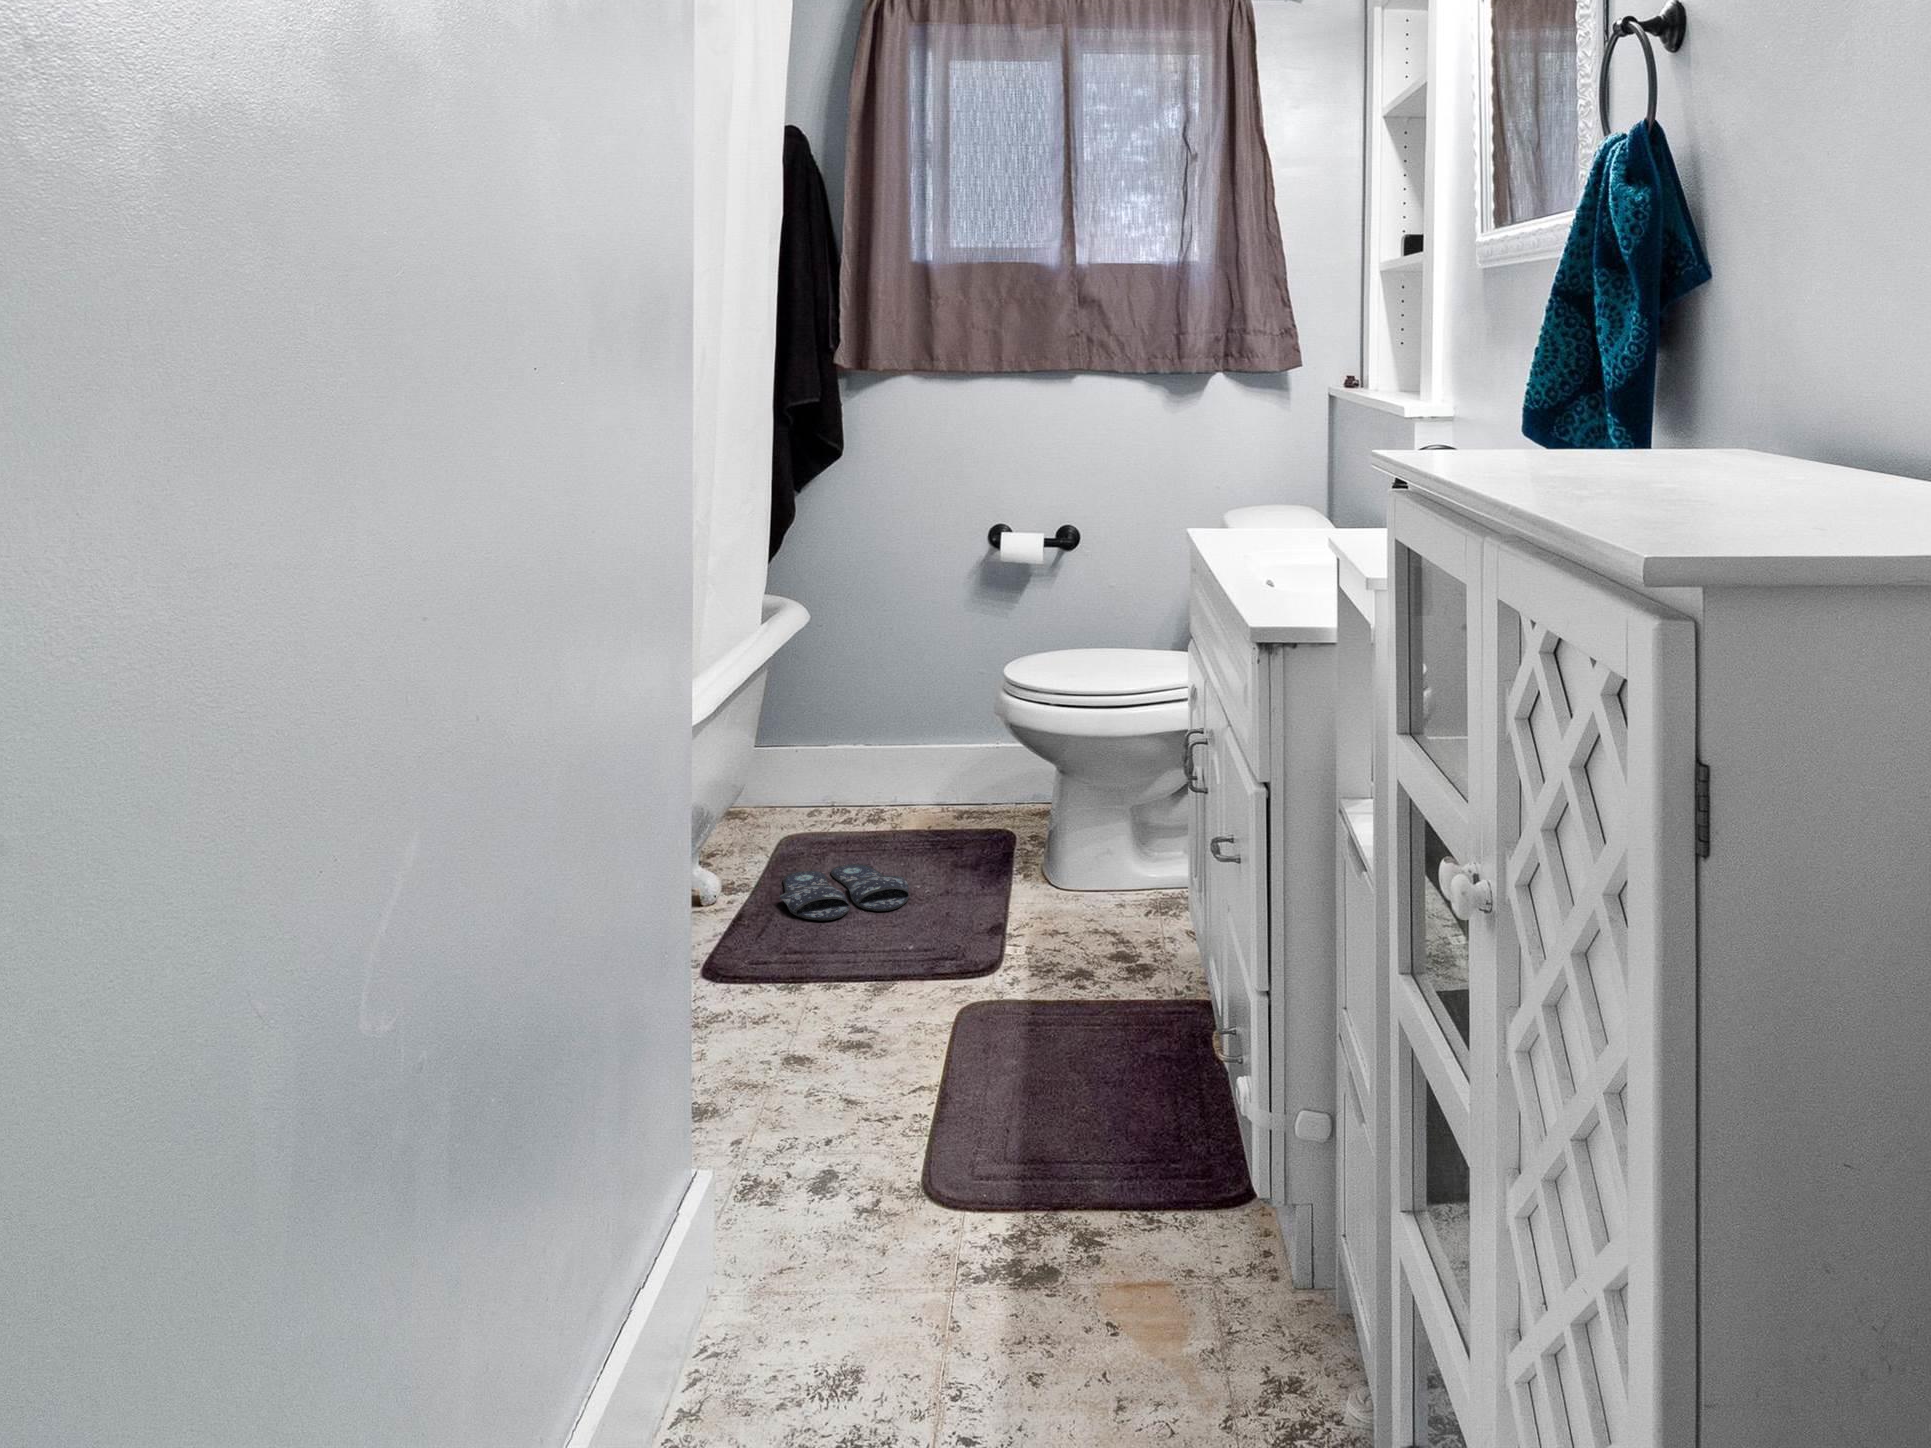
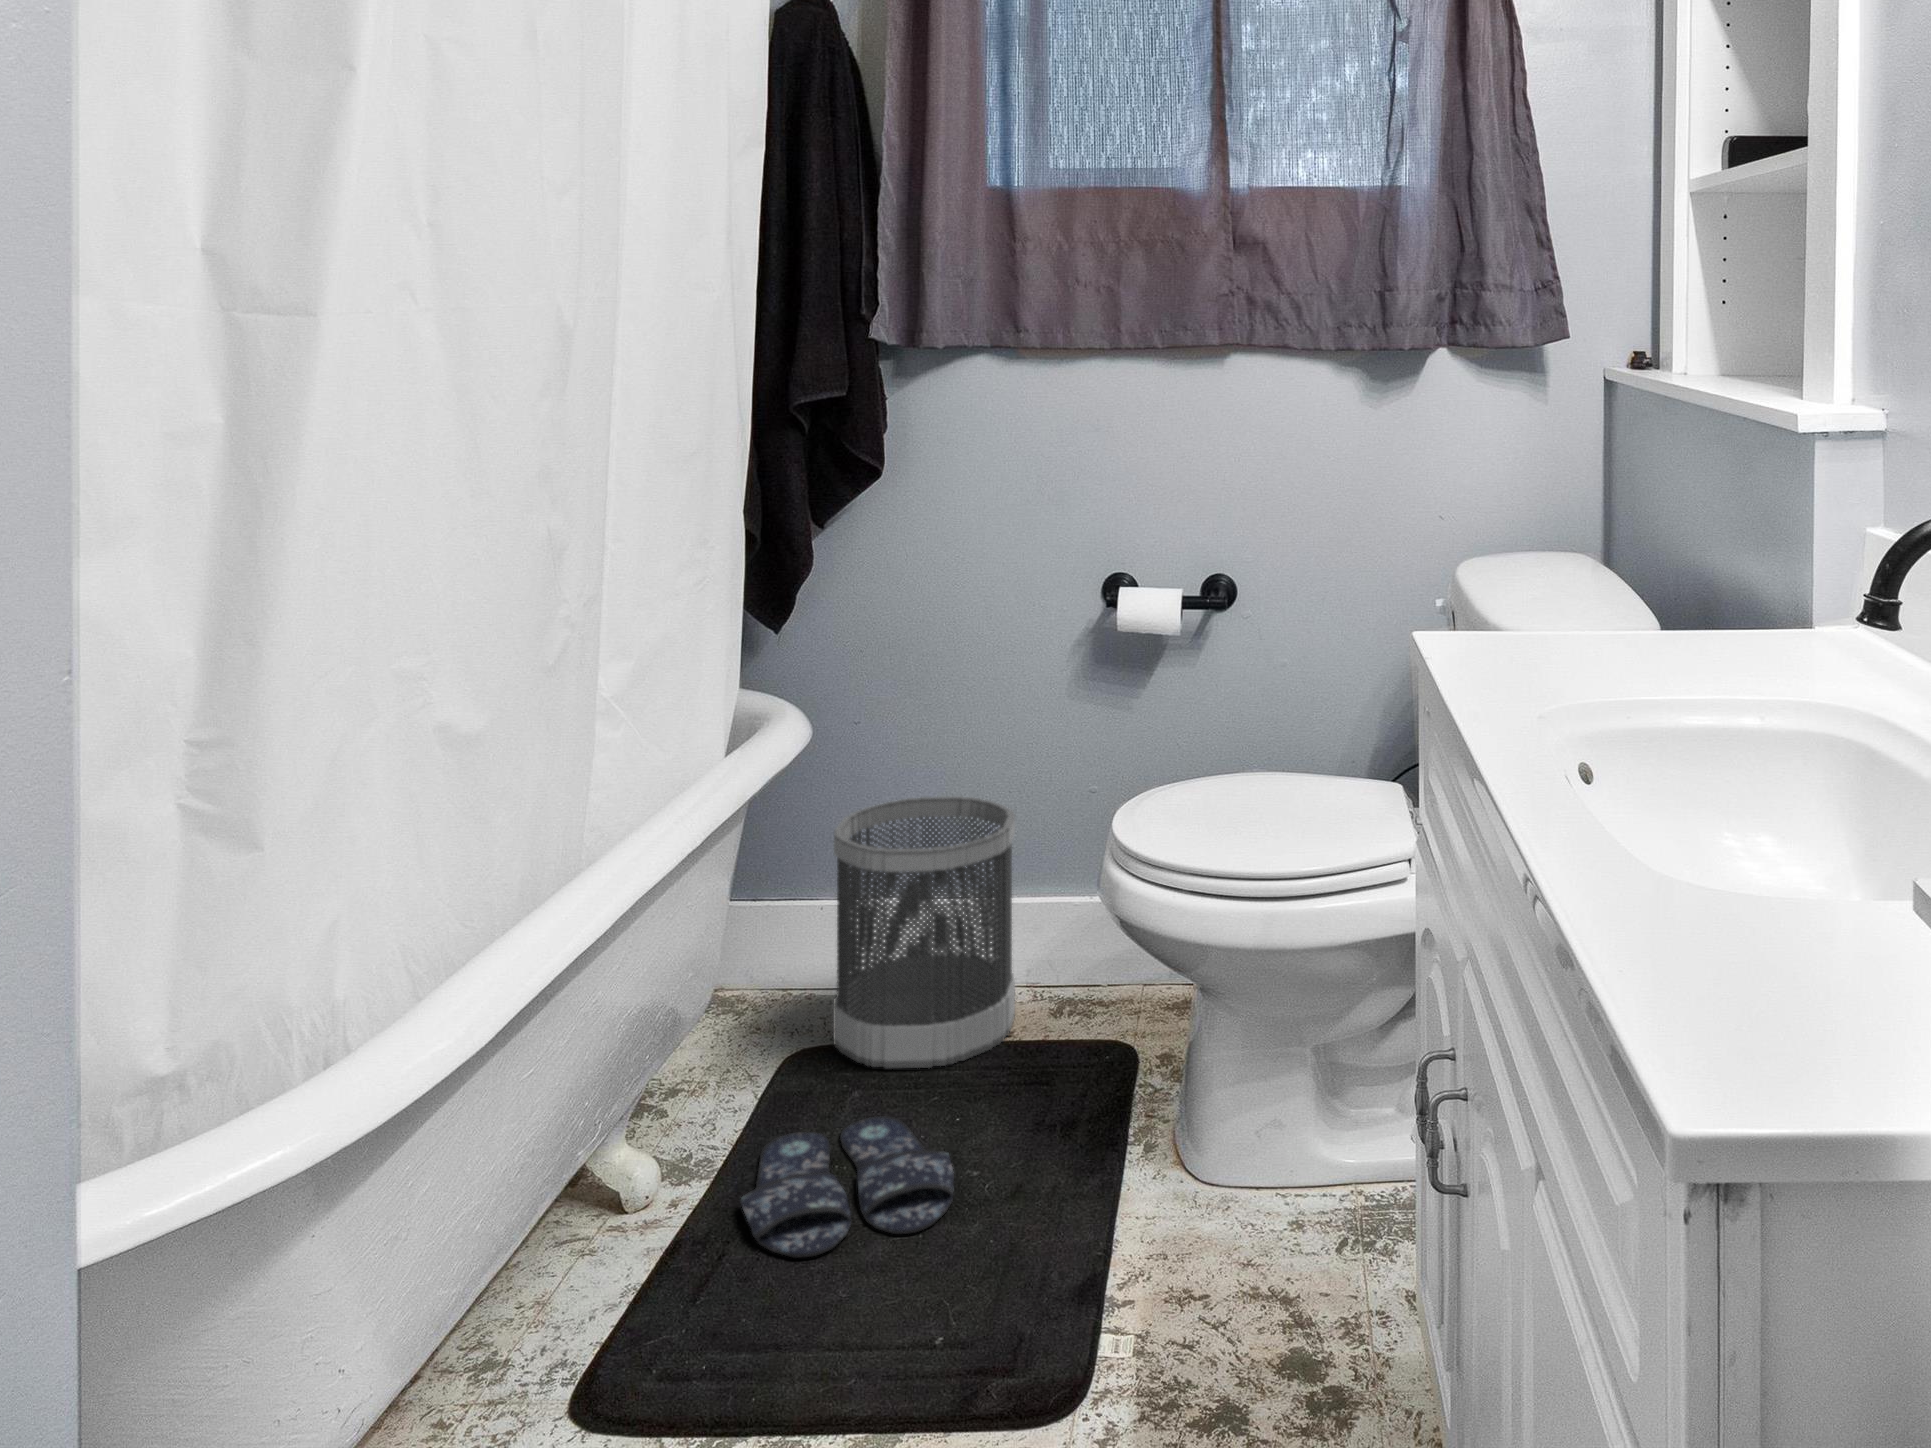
wastebasket: none [812,676,932,844] -> present [833,796,1015,1068]

